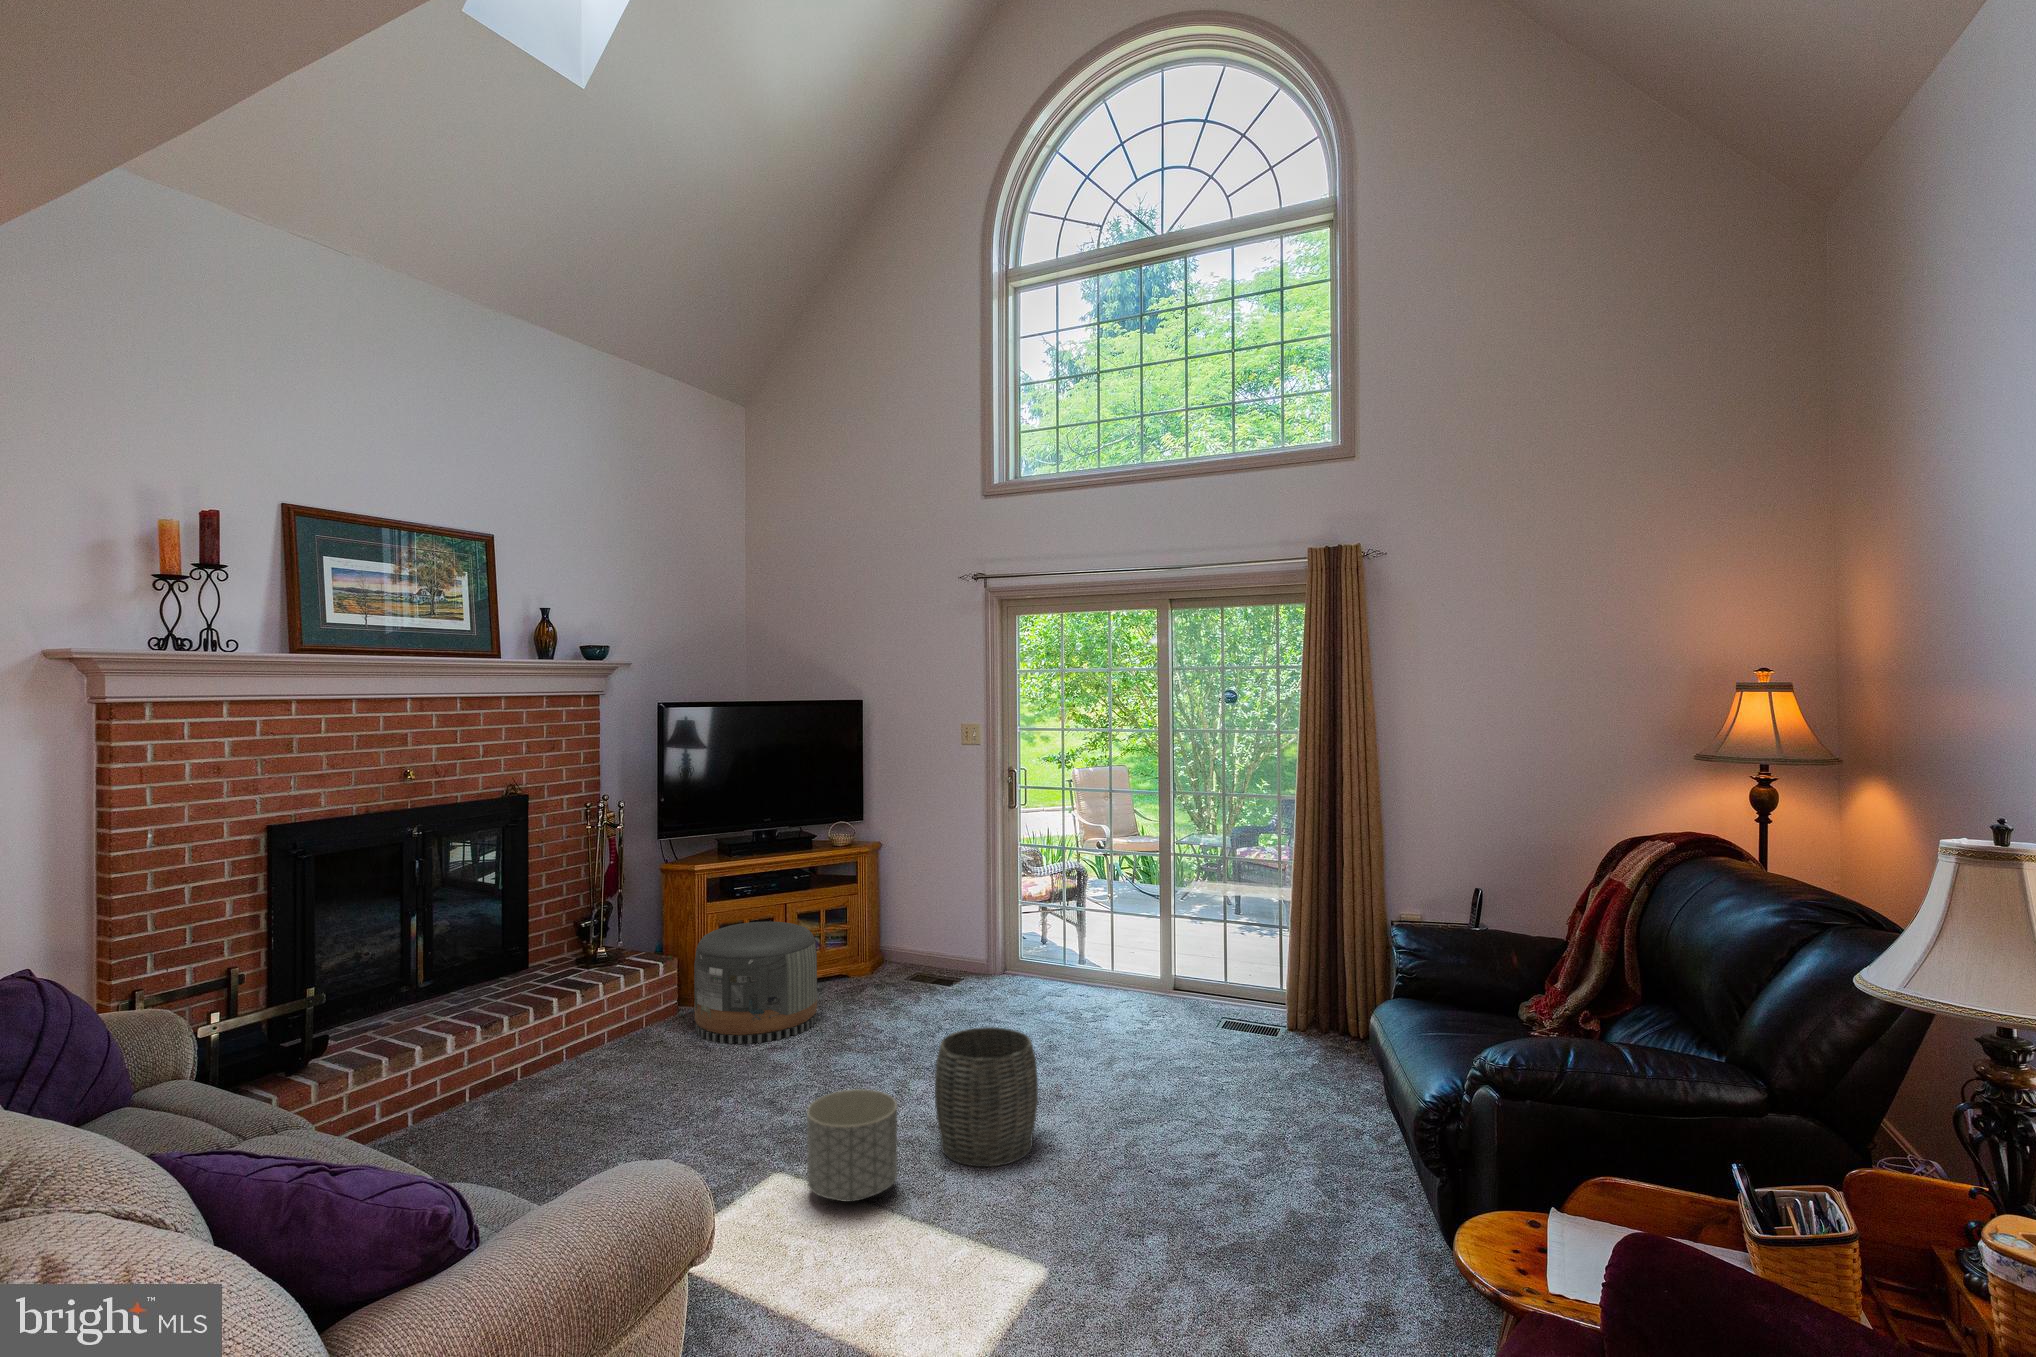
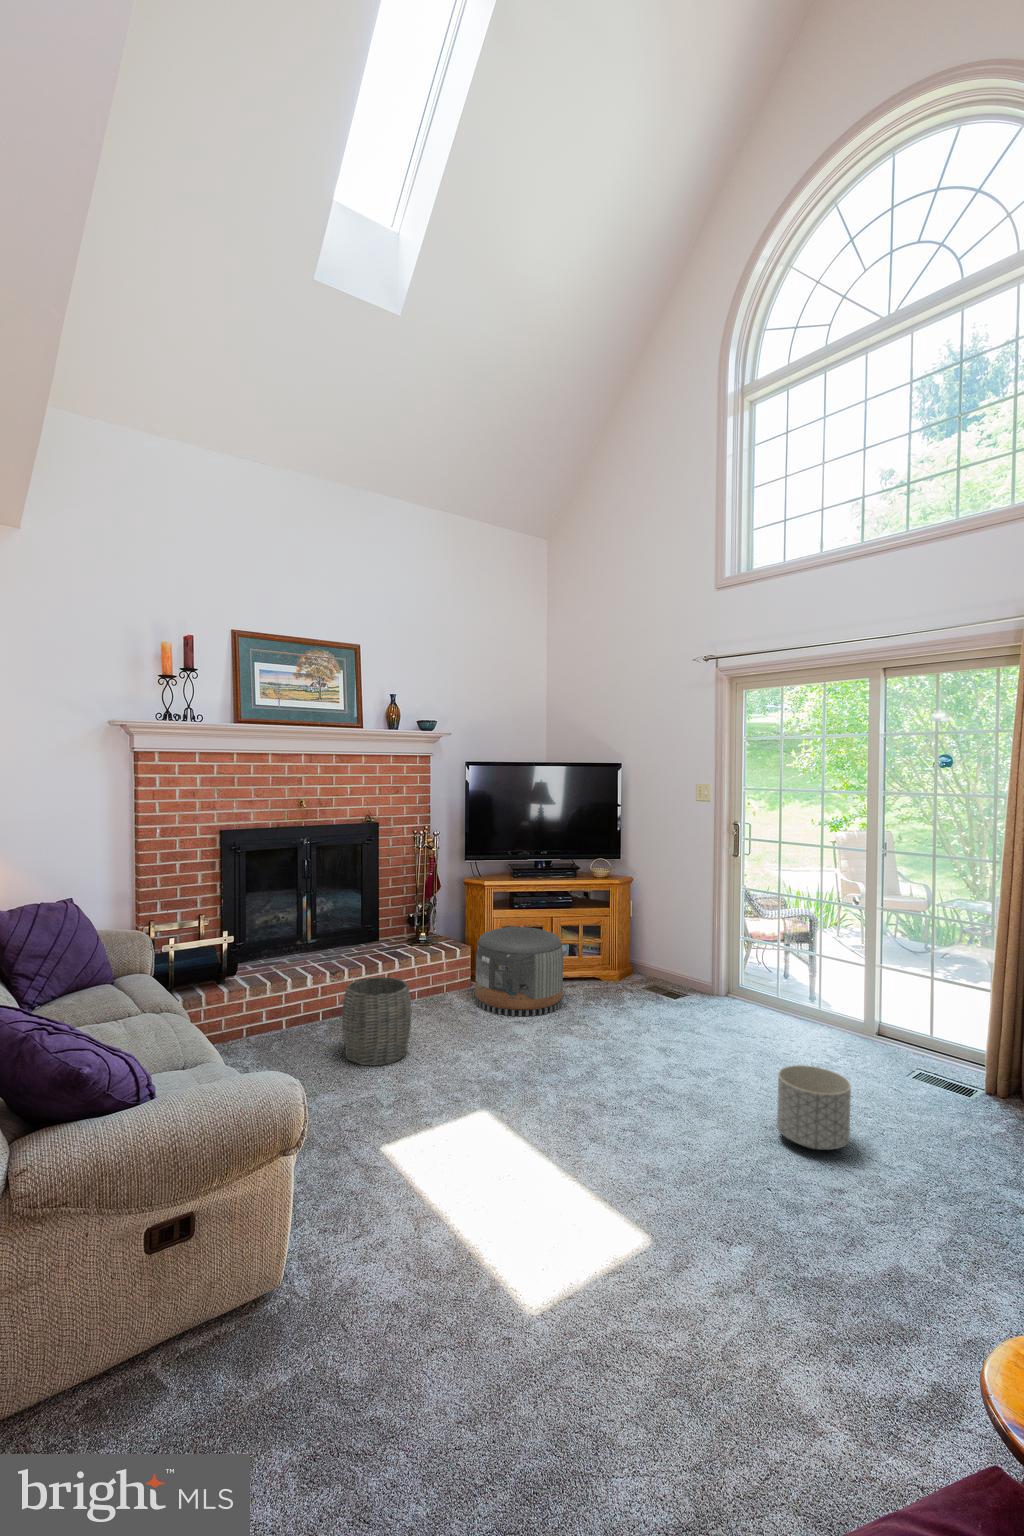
woven basket: present [935,1027,1038,1167] -> present [342,977,411,1065]
planter: present [807,1089,898,1202] -> present [777,1065,851,1150]

